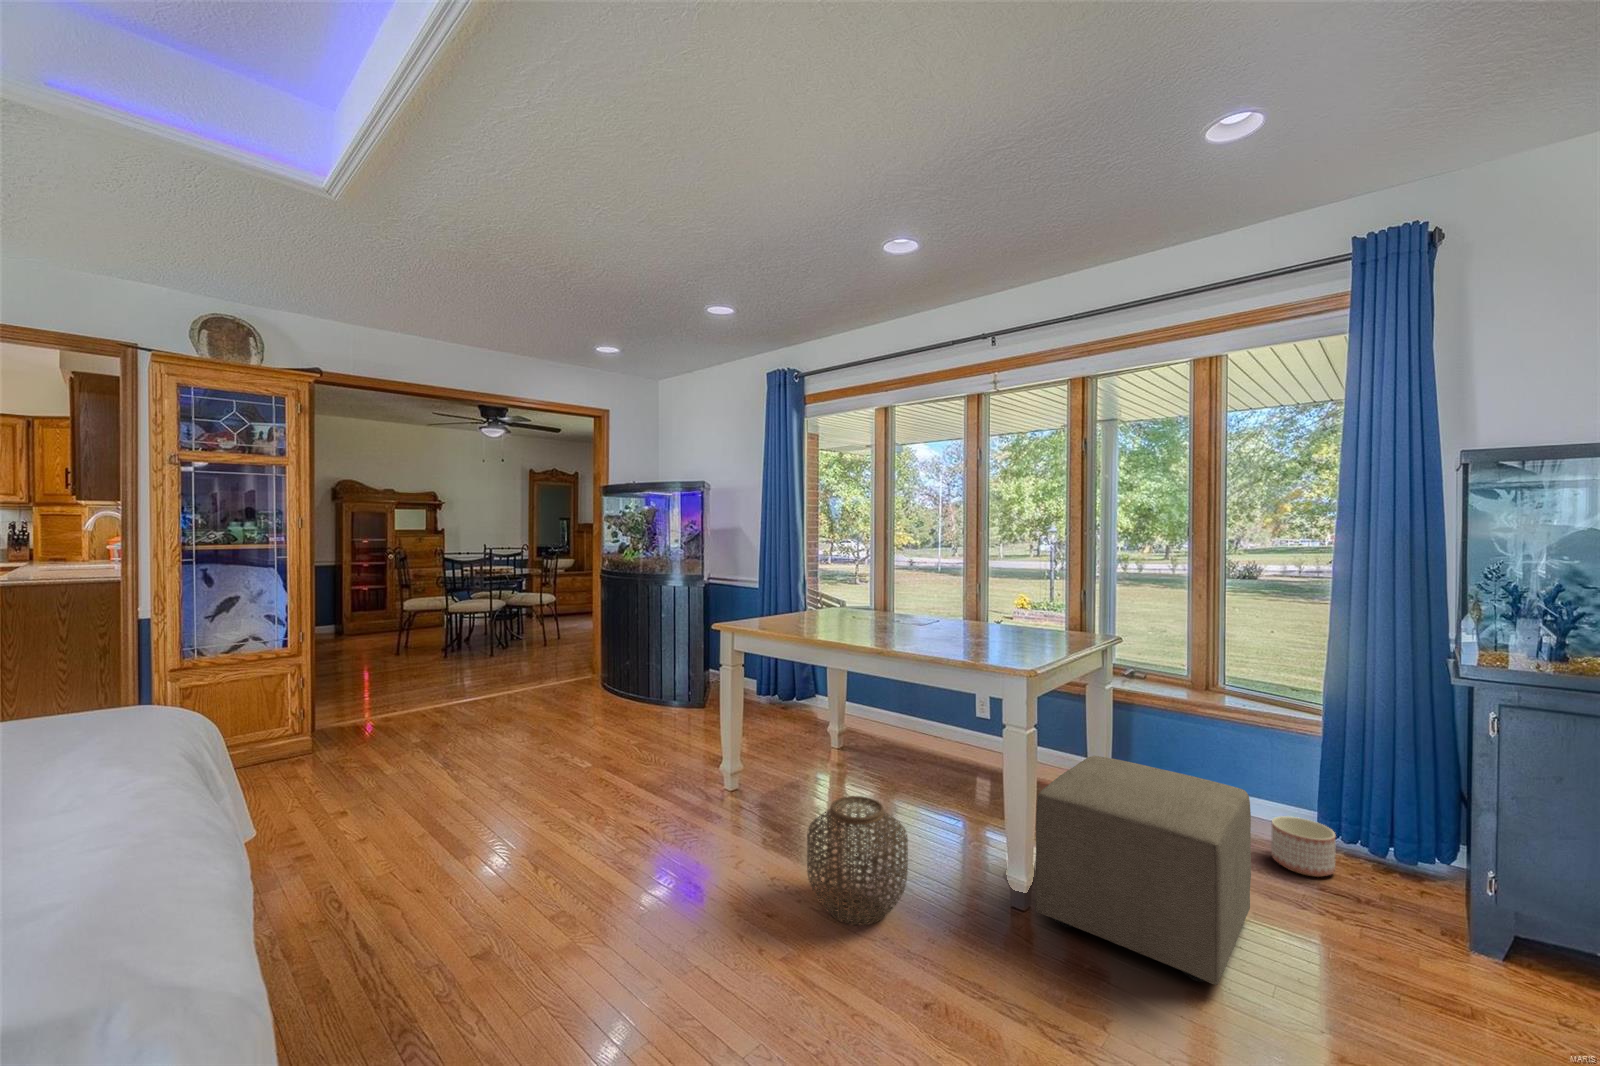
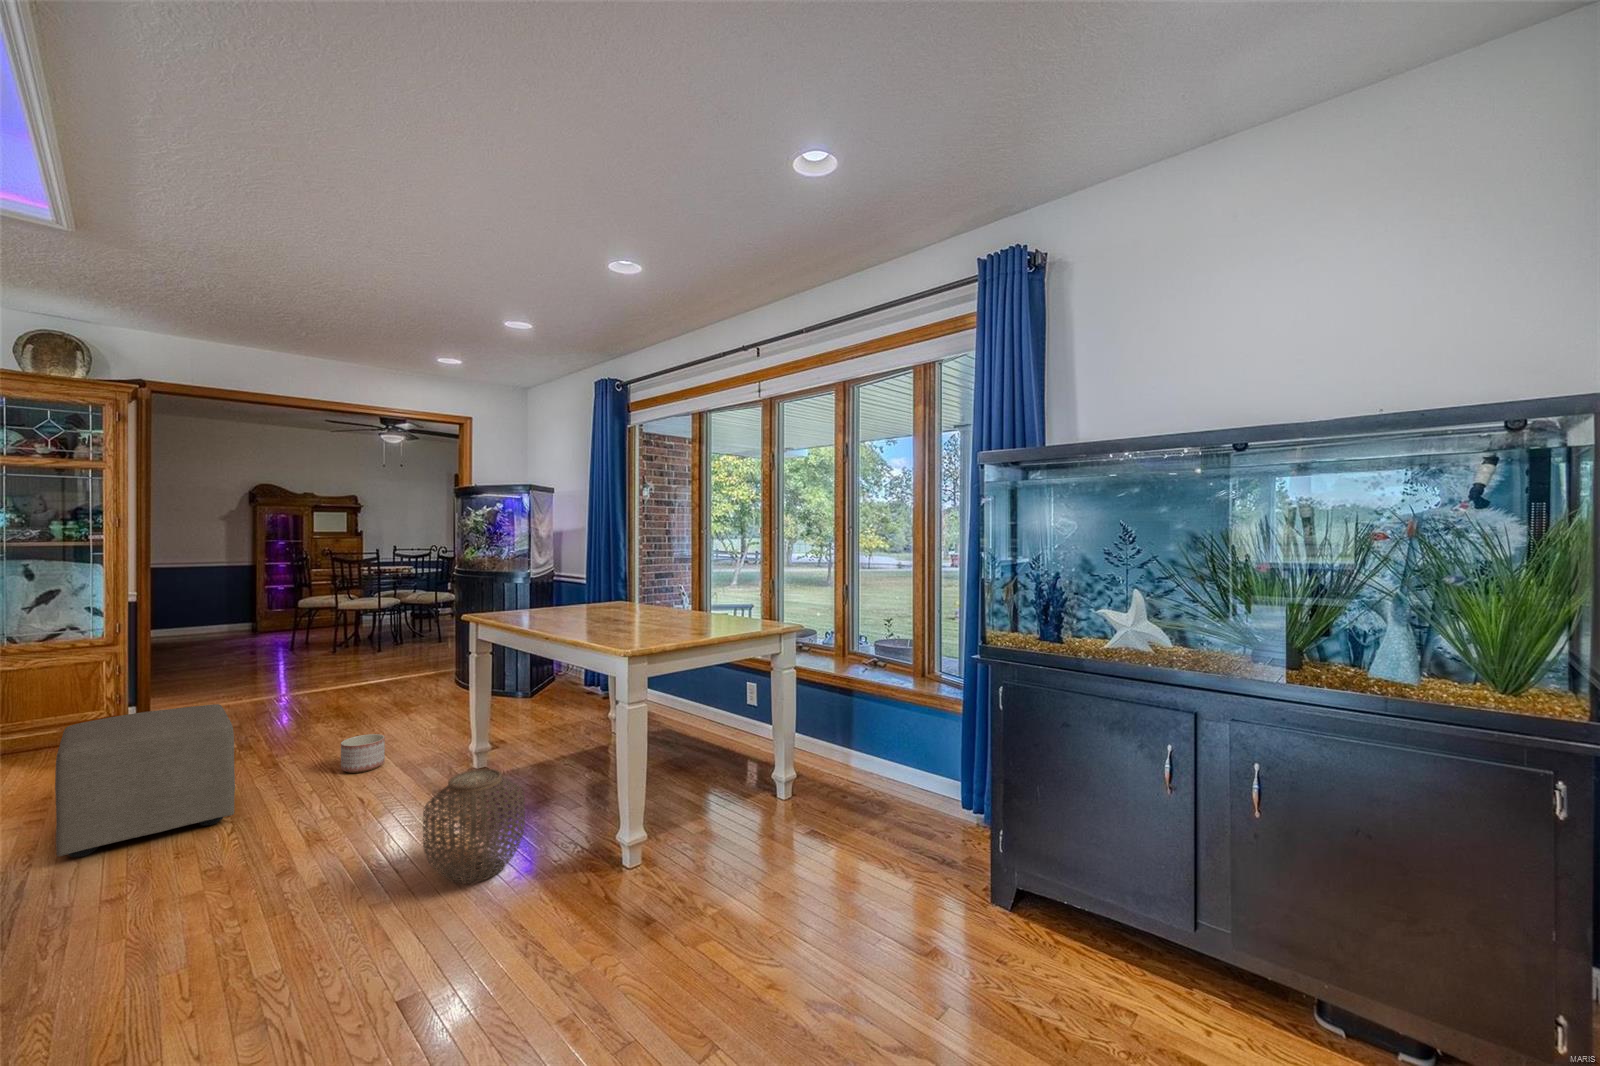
ottoman: present [1036,756,1251,985] -> present [55,704,235,857]
planter: present [1271,816,1336,877] -> present [341,734,385,773]

